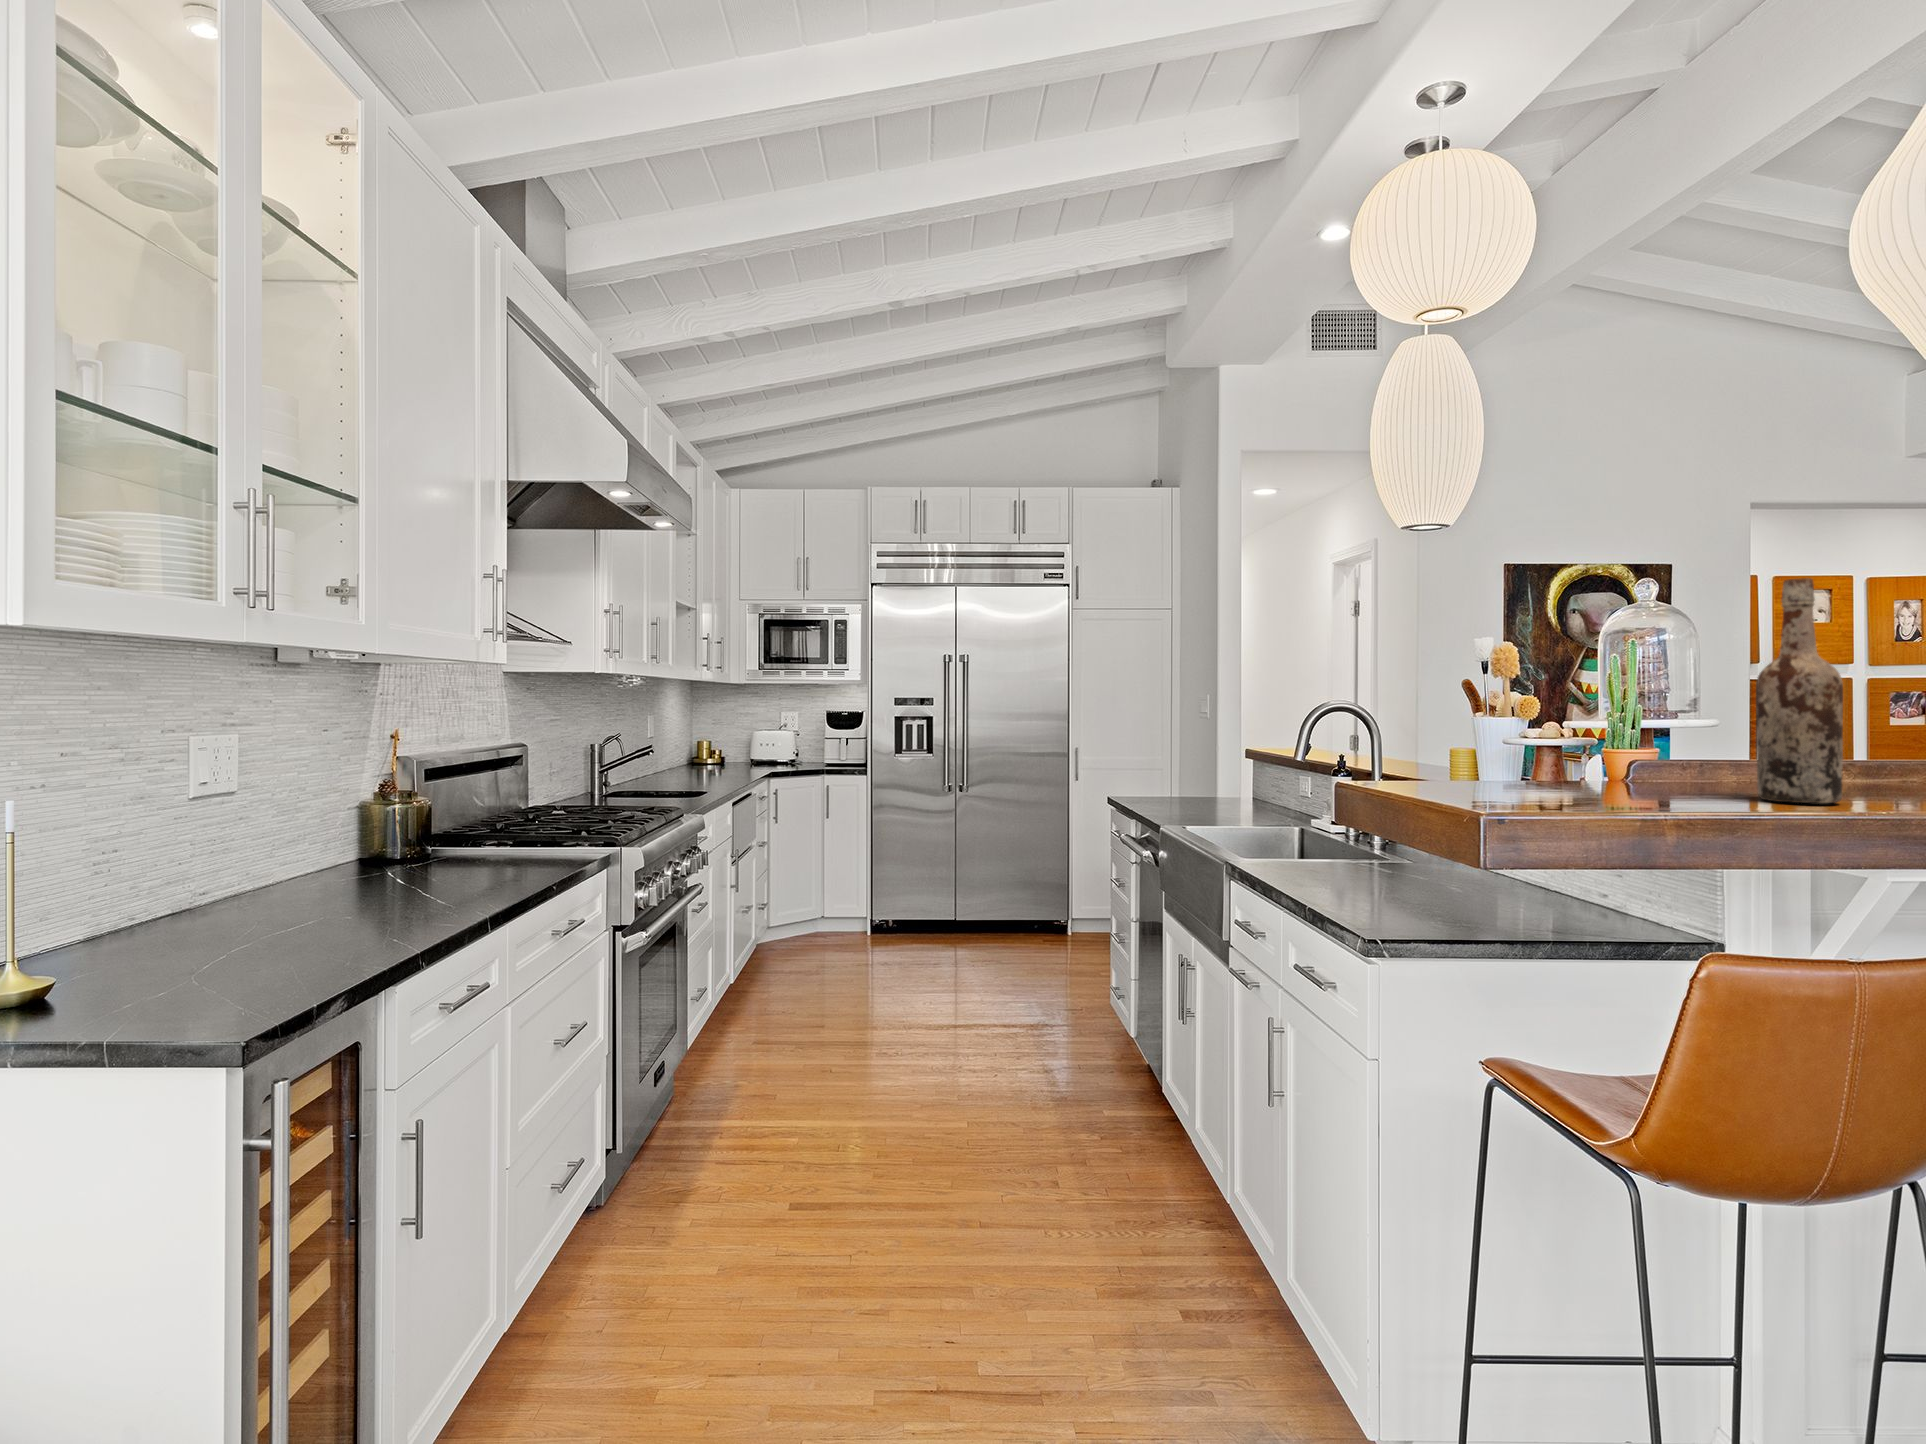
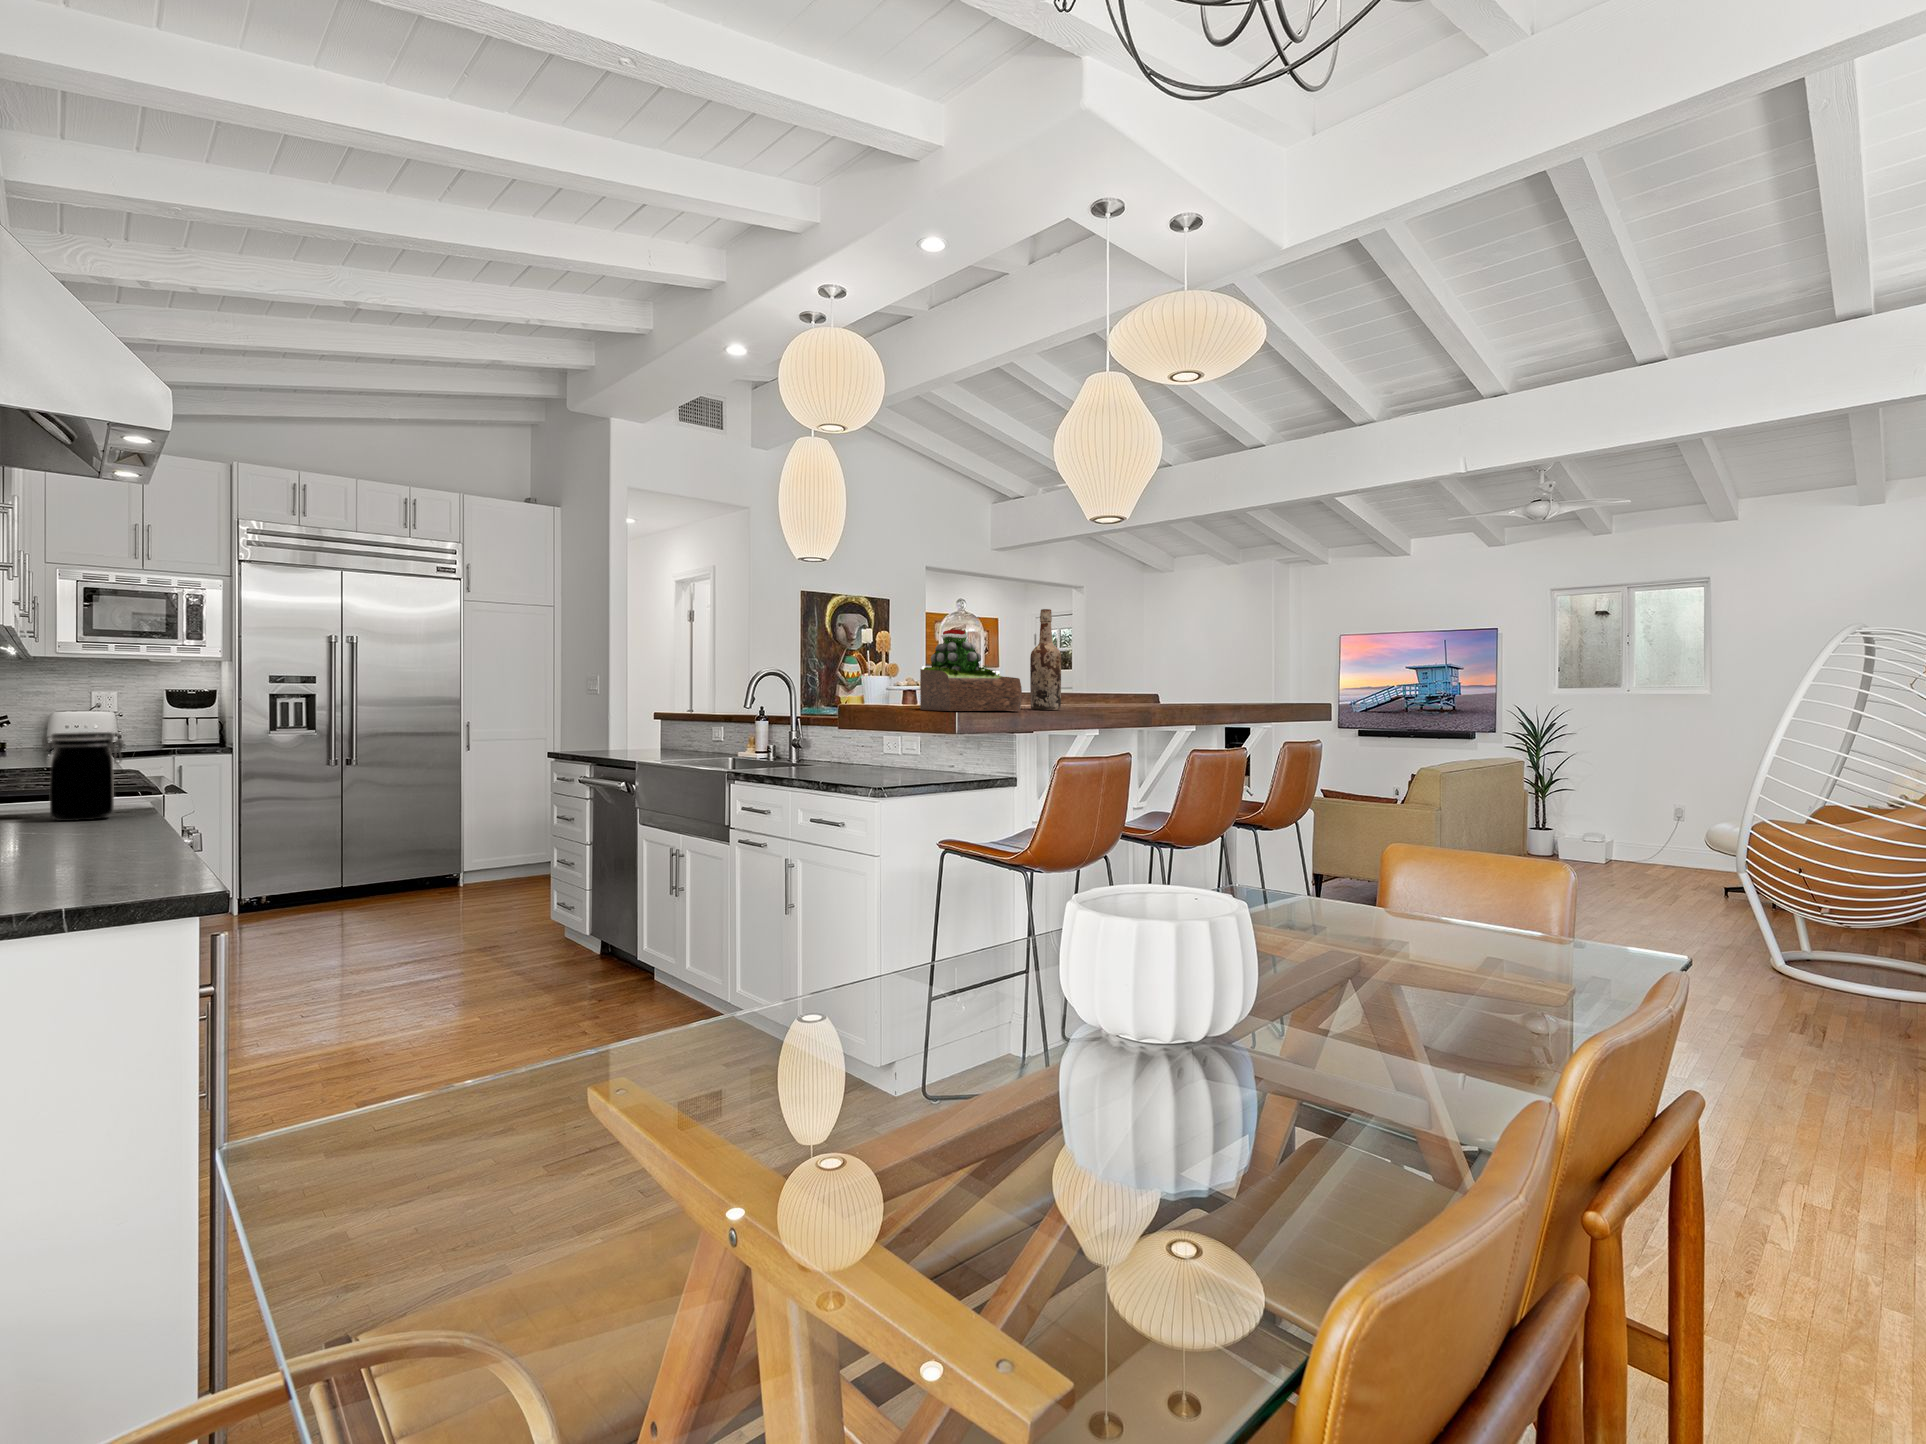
succulent plant: none [1466,638,1699,811] -> present [920,629,1022,711]
jar: none [429,790,494,883] -> present [42,732,123,821]

